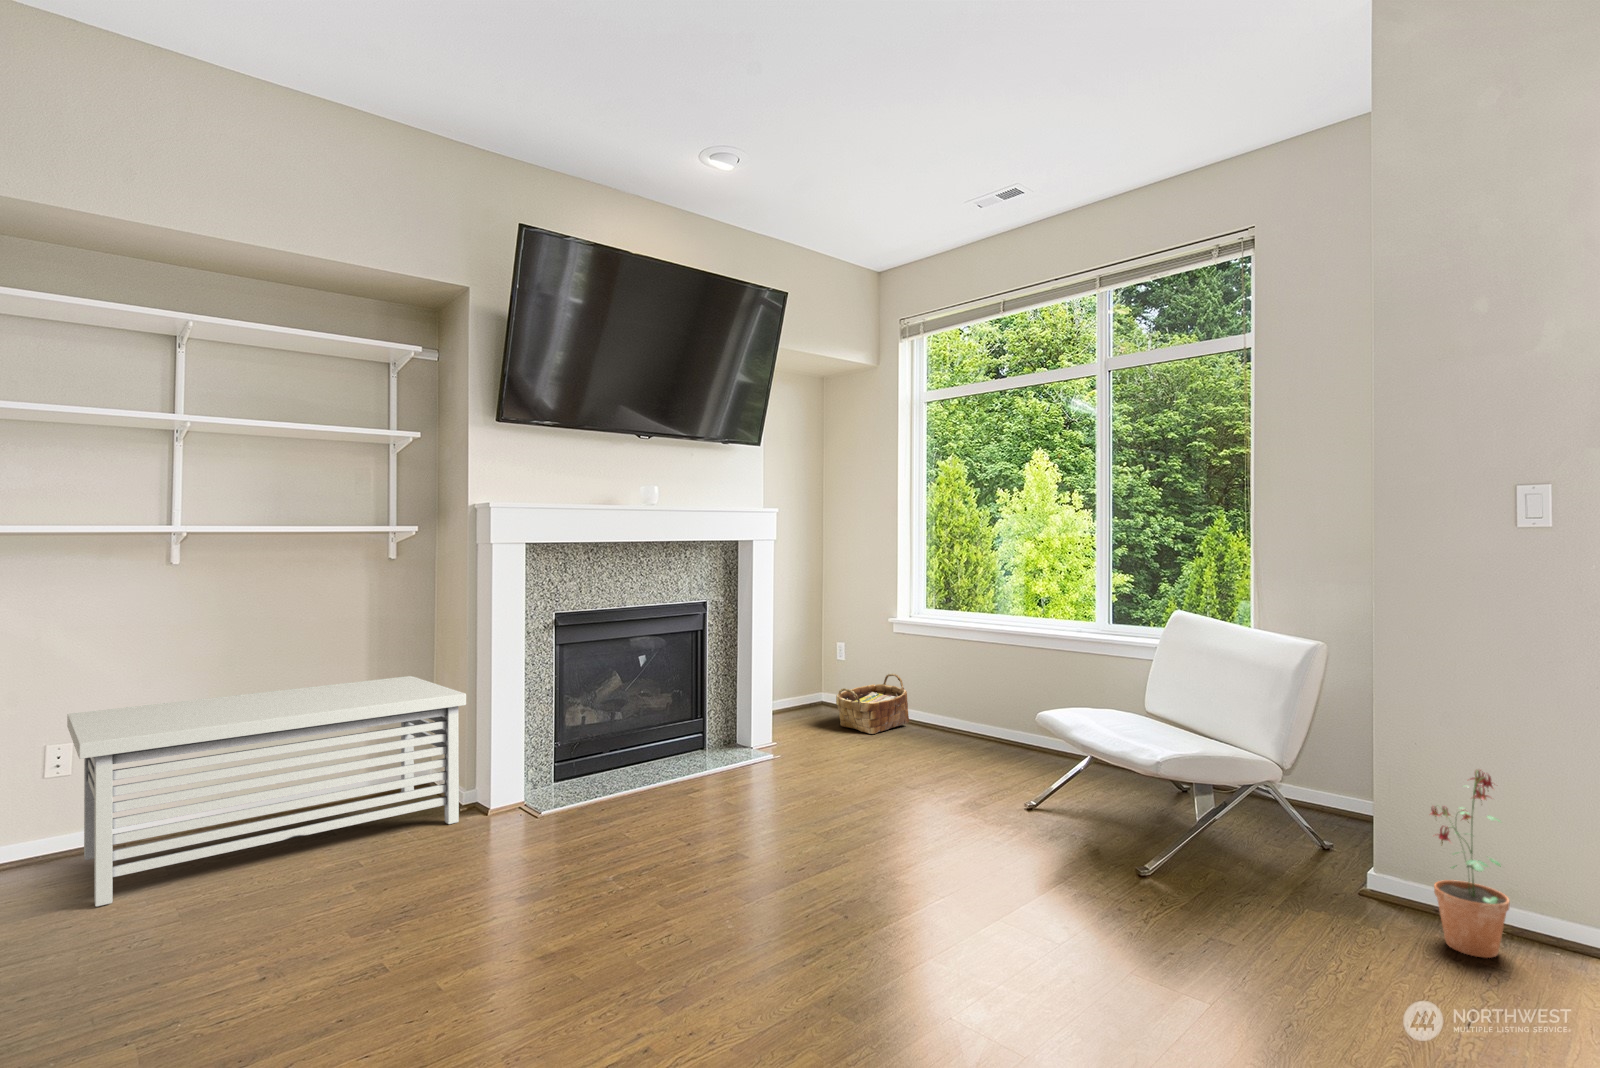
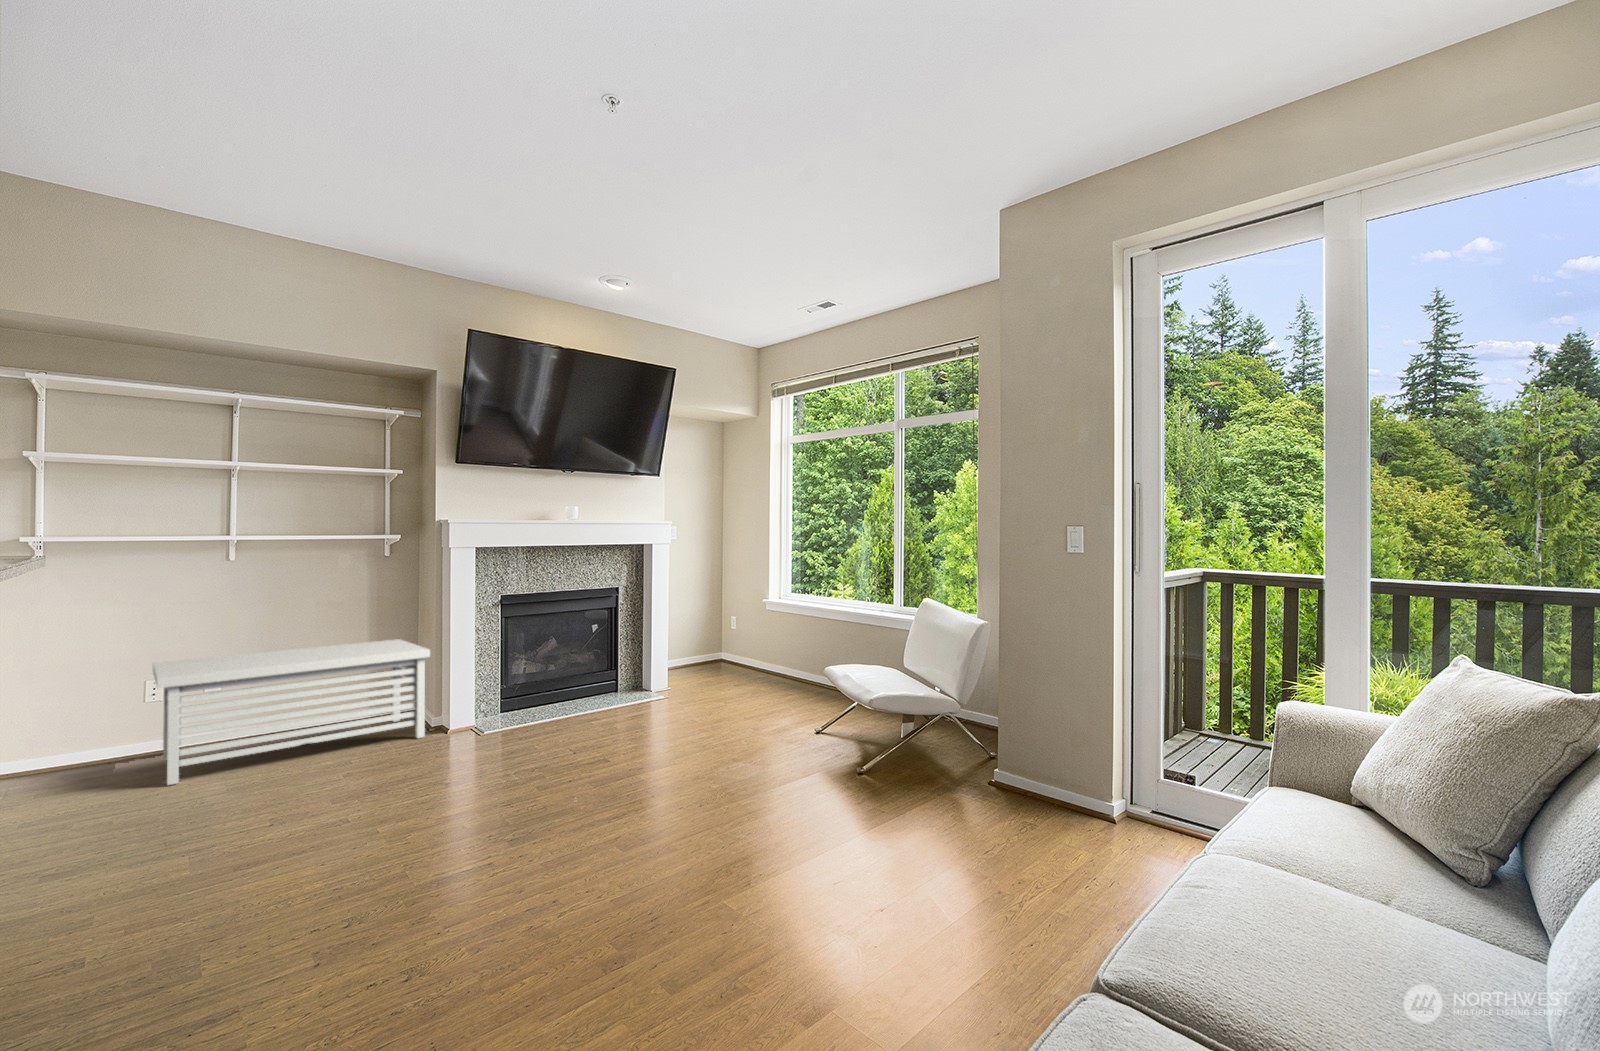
woven basket: present [836,673,909,734] -> none [722,639,775,682]
potted plant: present [1431,770,1510,958] -> none [1010,688,1054,803]

